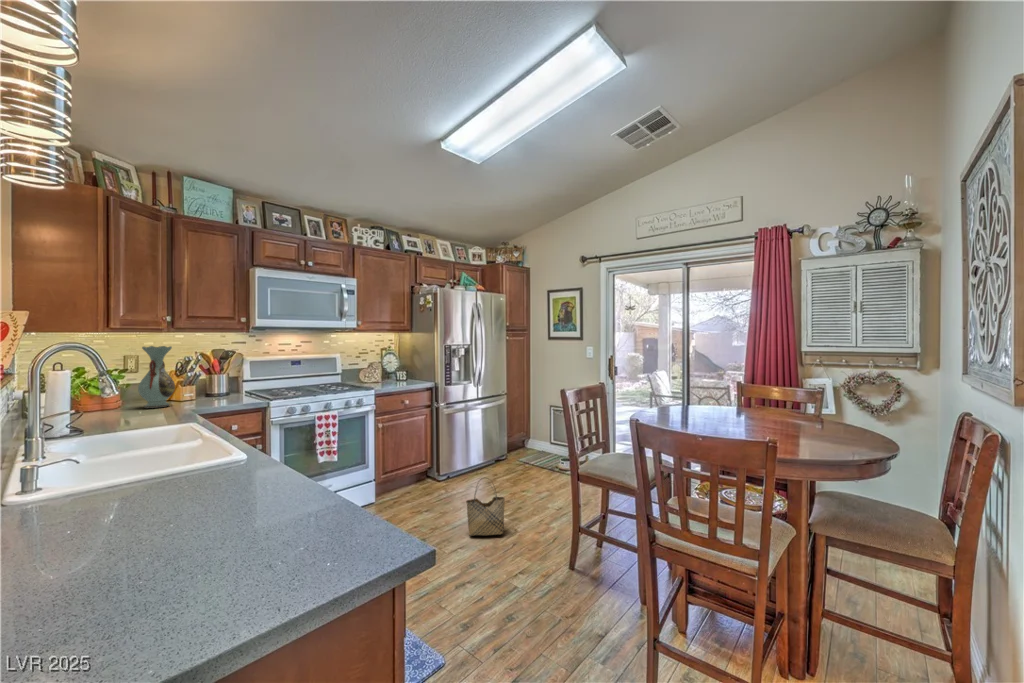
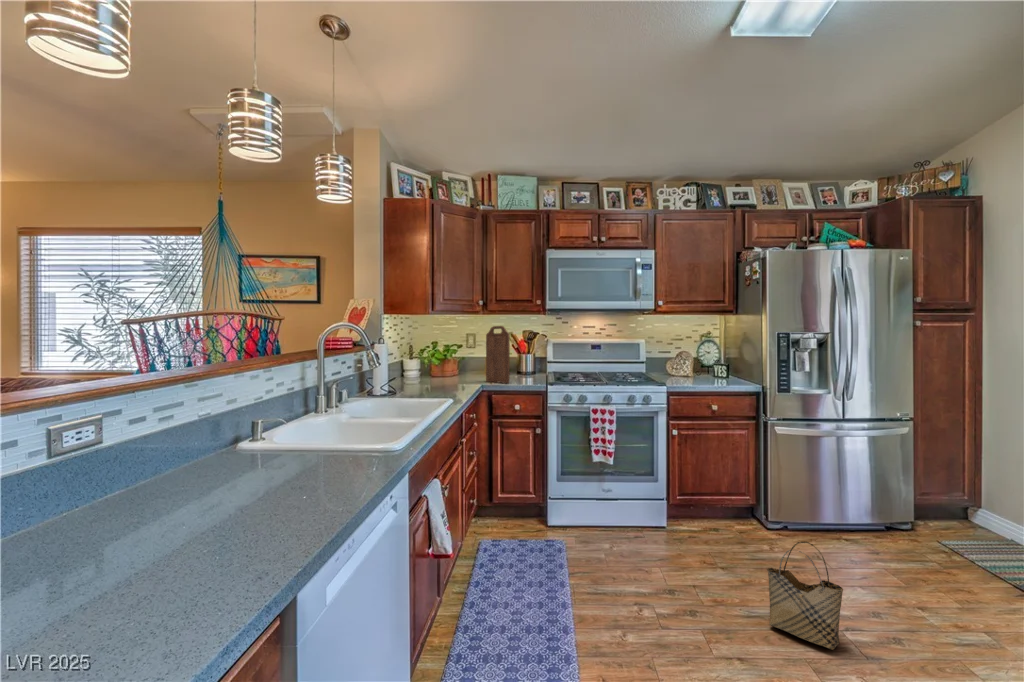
cutting board: none [193,345,231,405] -> present [486,326,510,383]
decorative vase: present [138,346,175,408] -> none [451,326,475,380]

